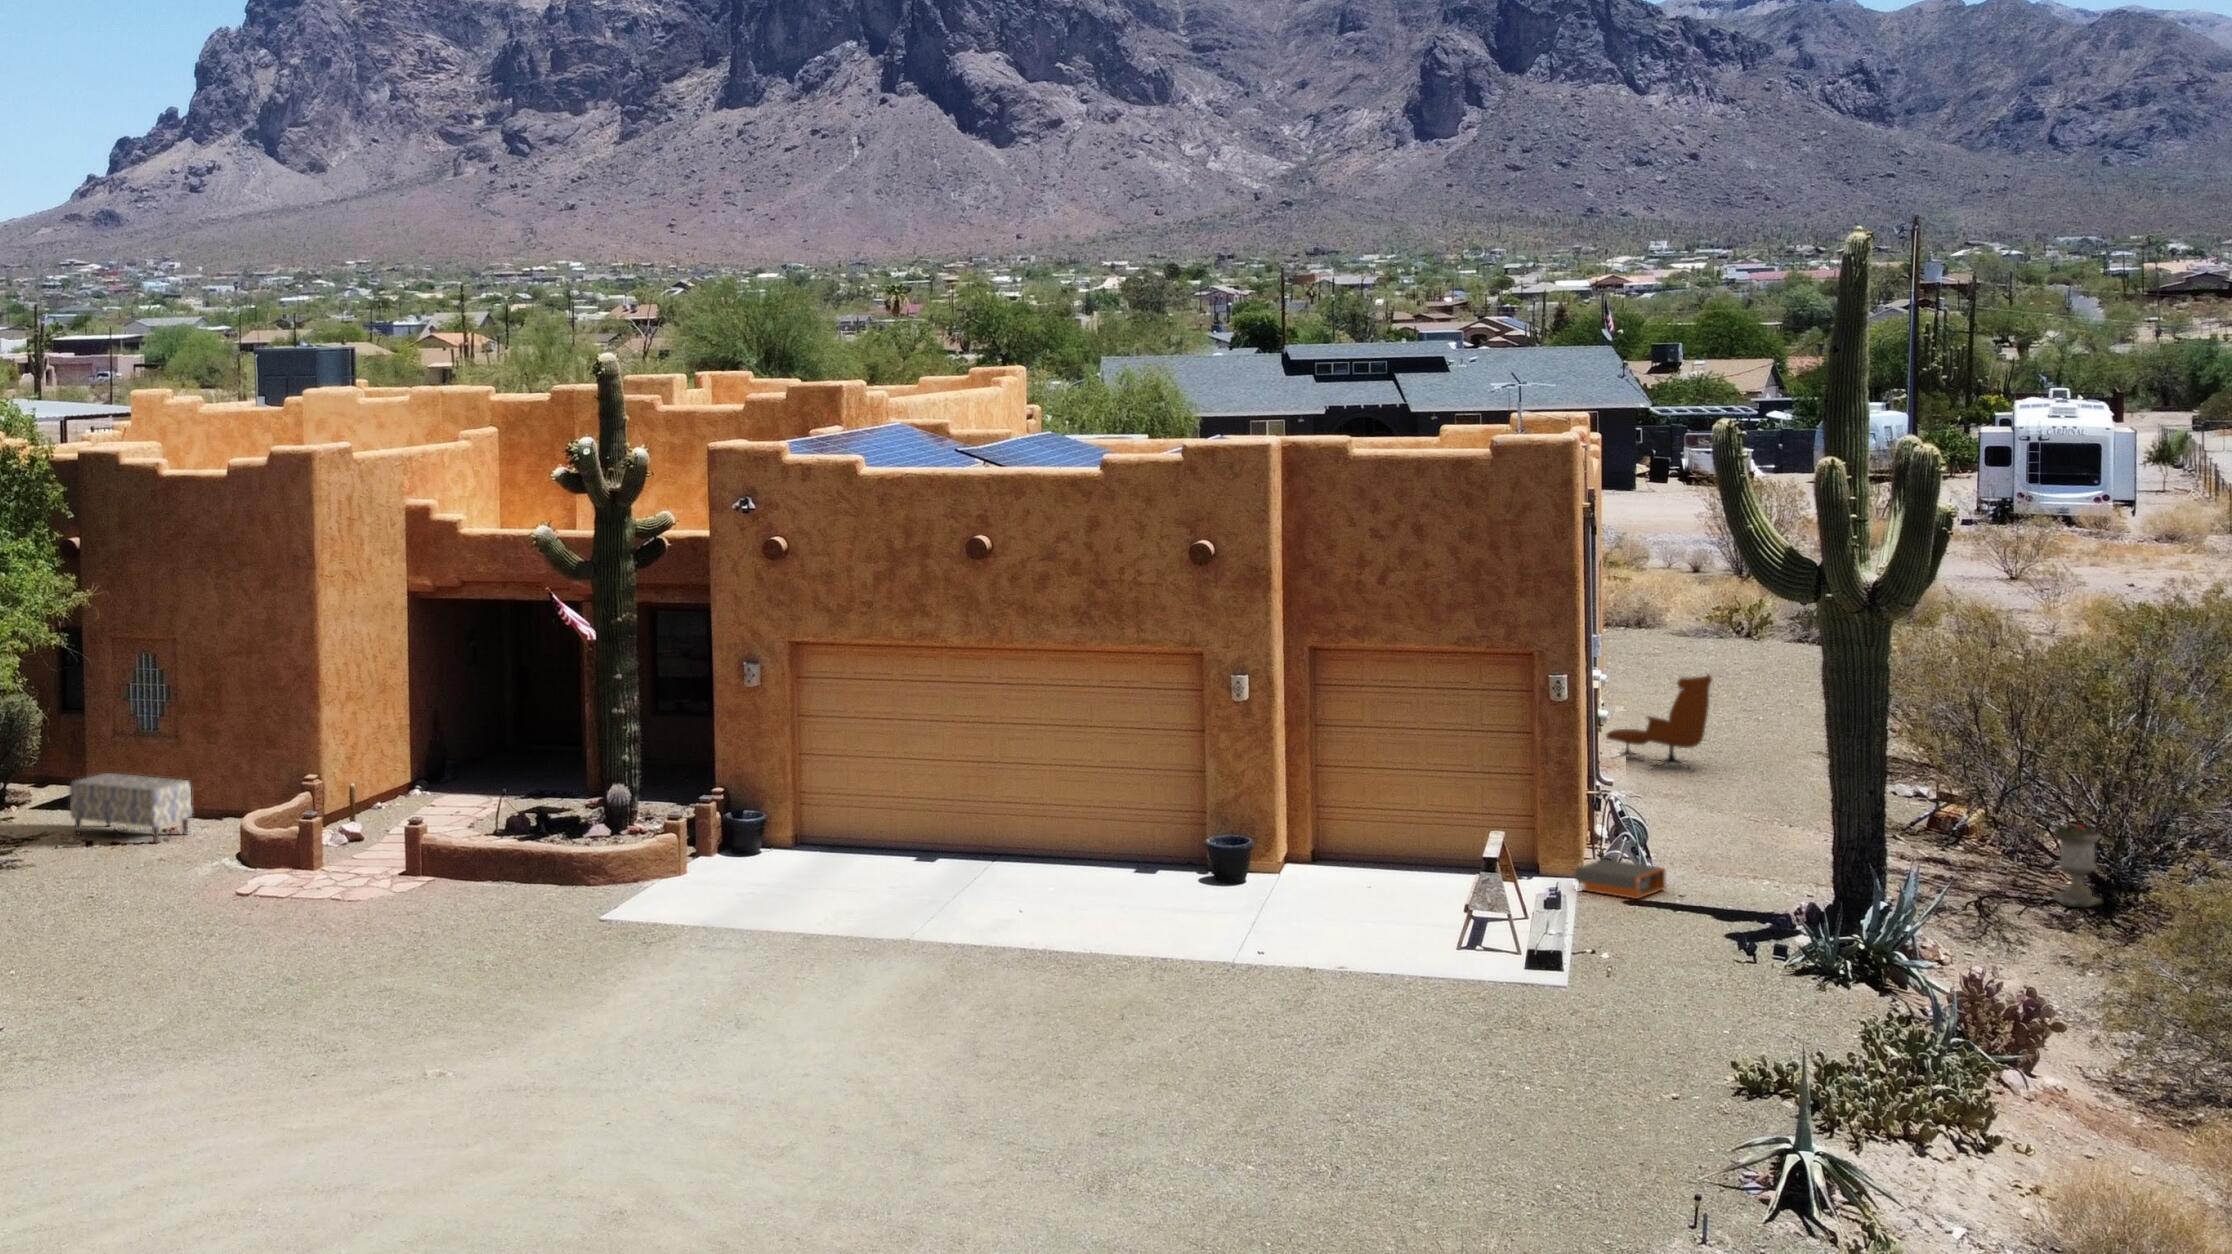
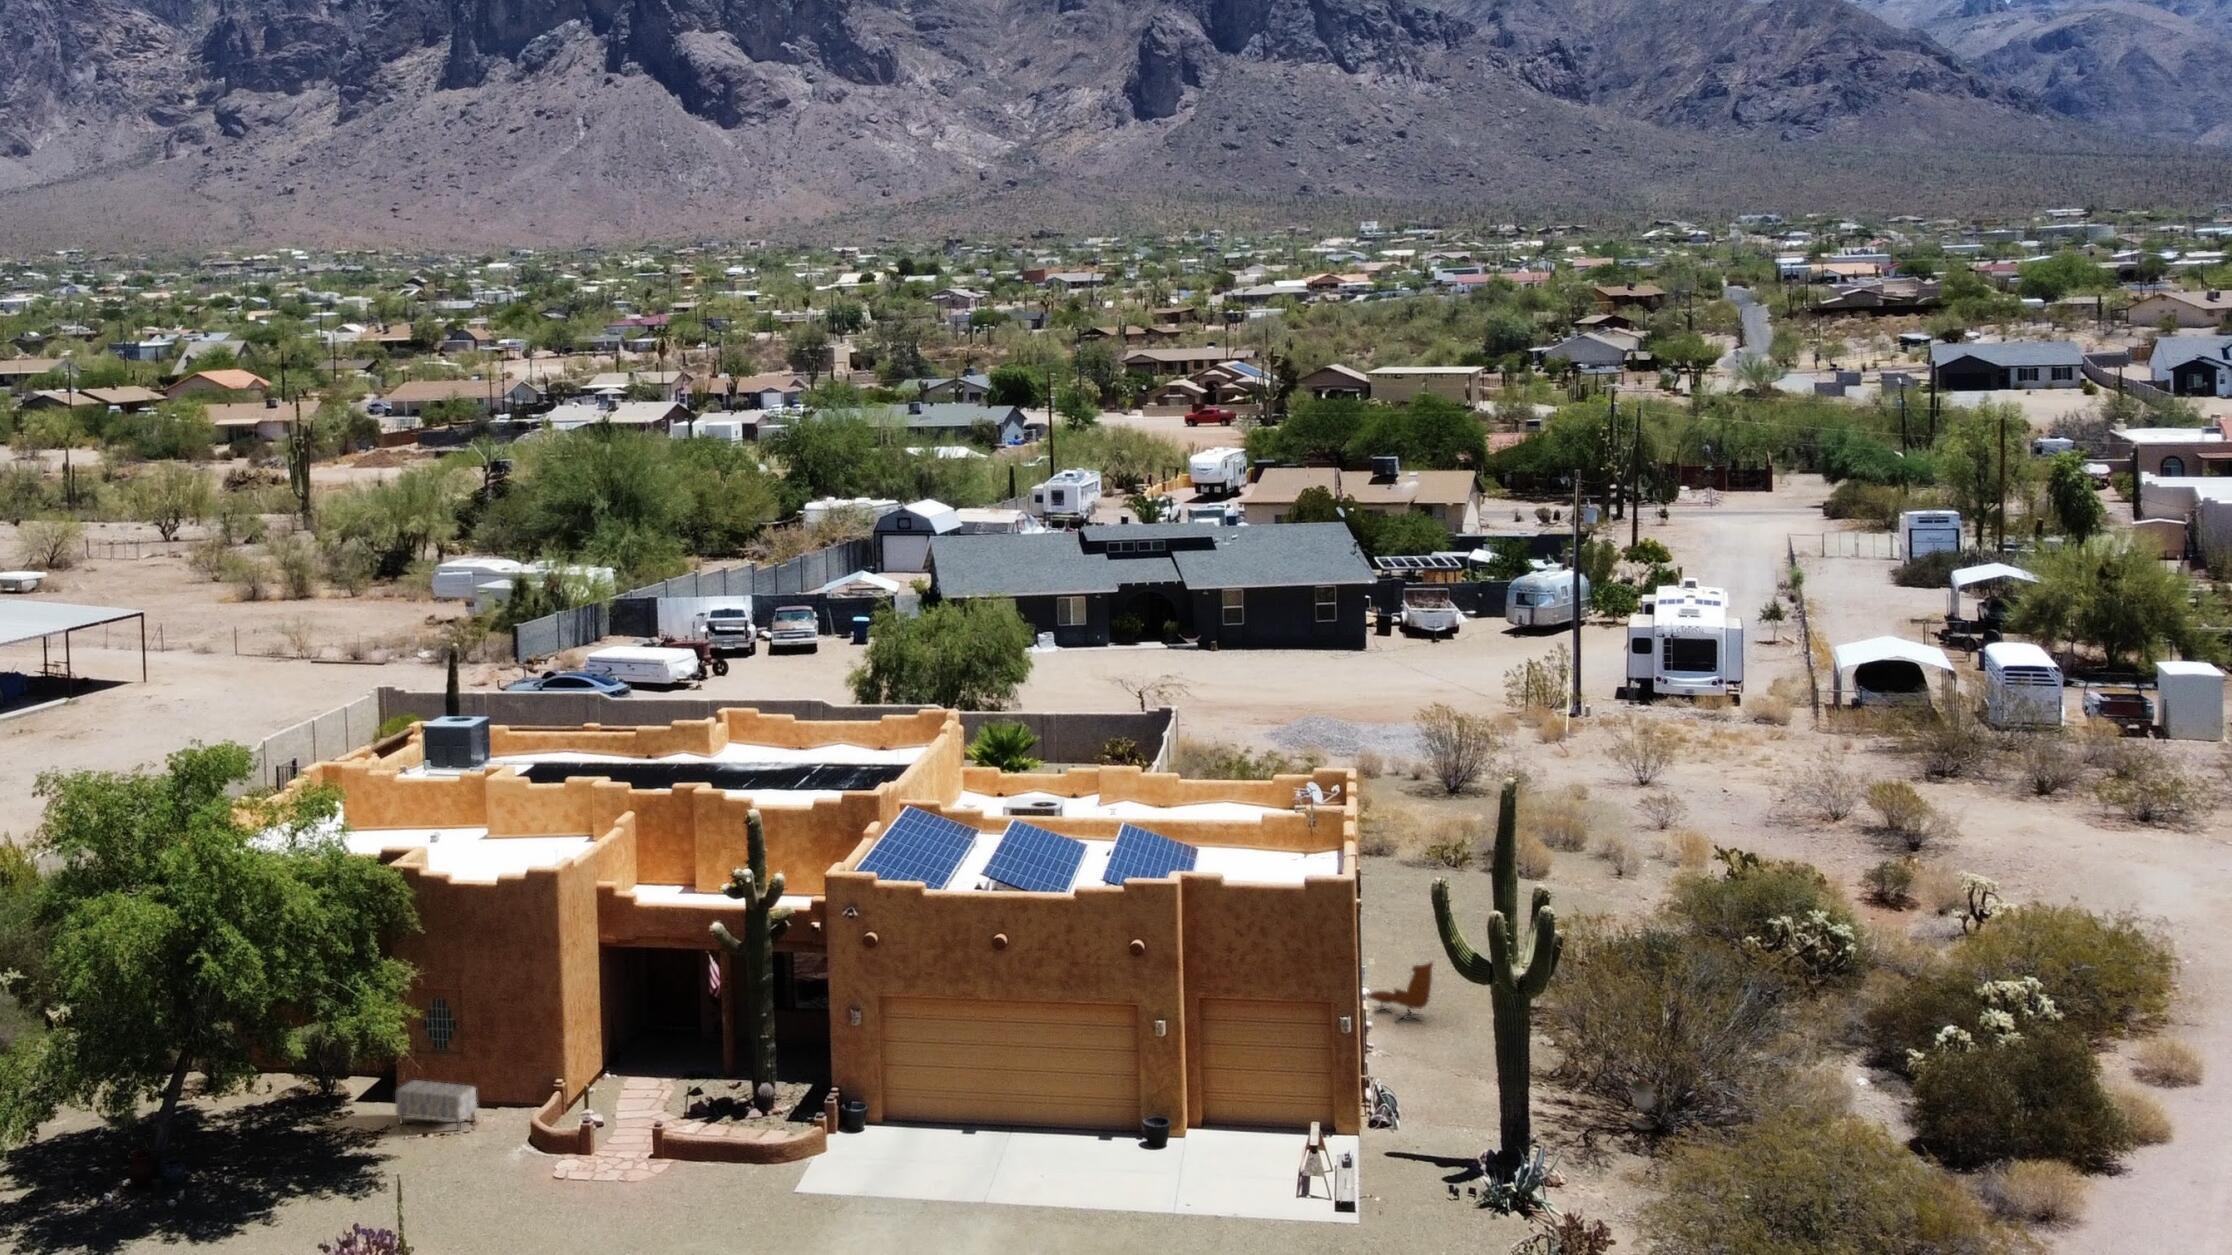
storage box: present [1575,859,1666,899] -> none [1356,1119,1408,1147]

